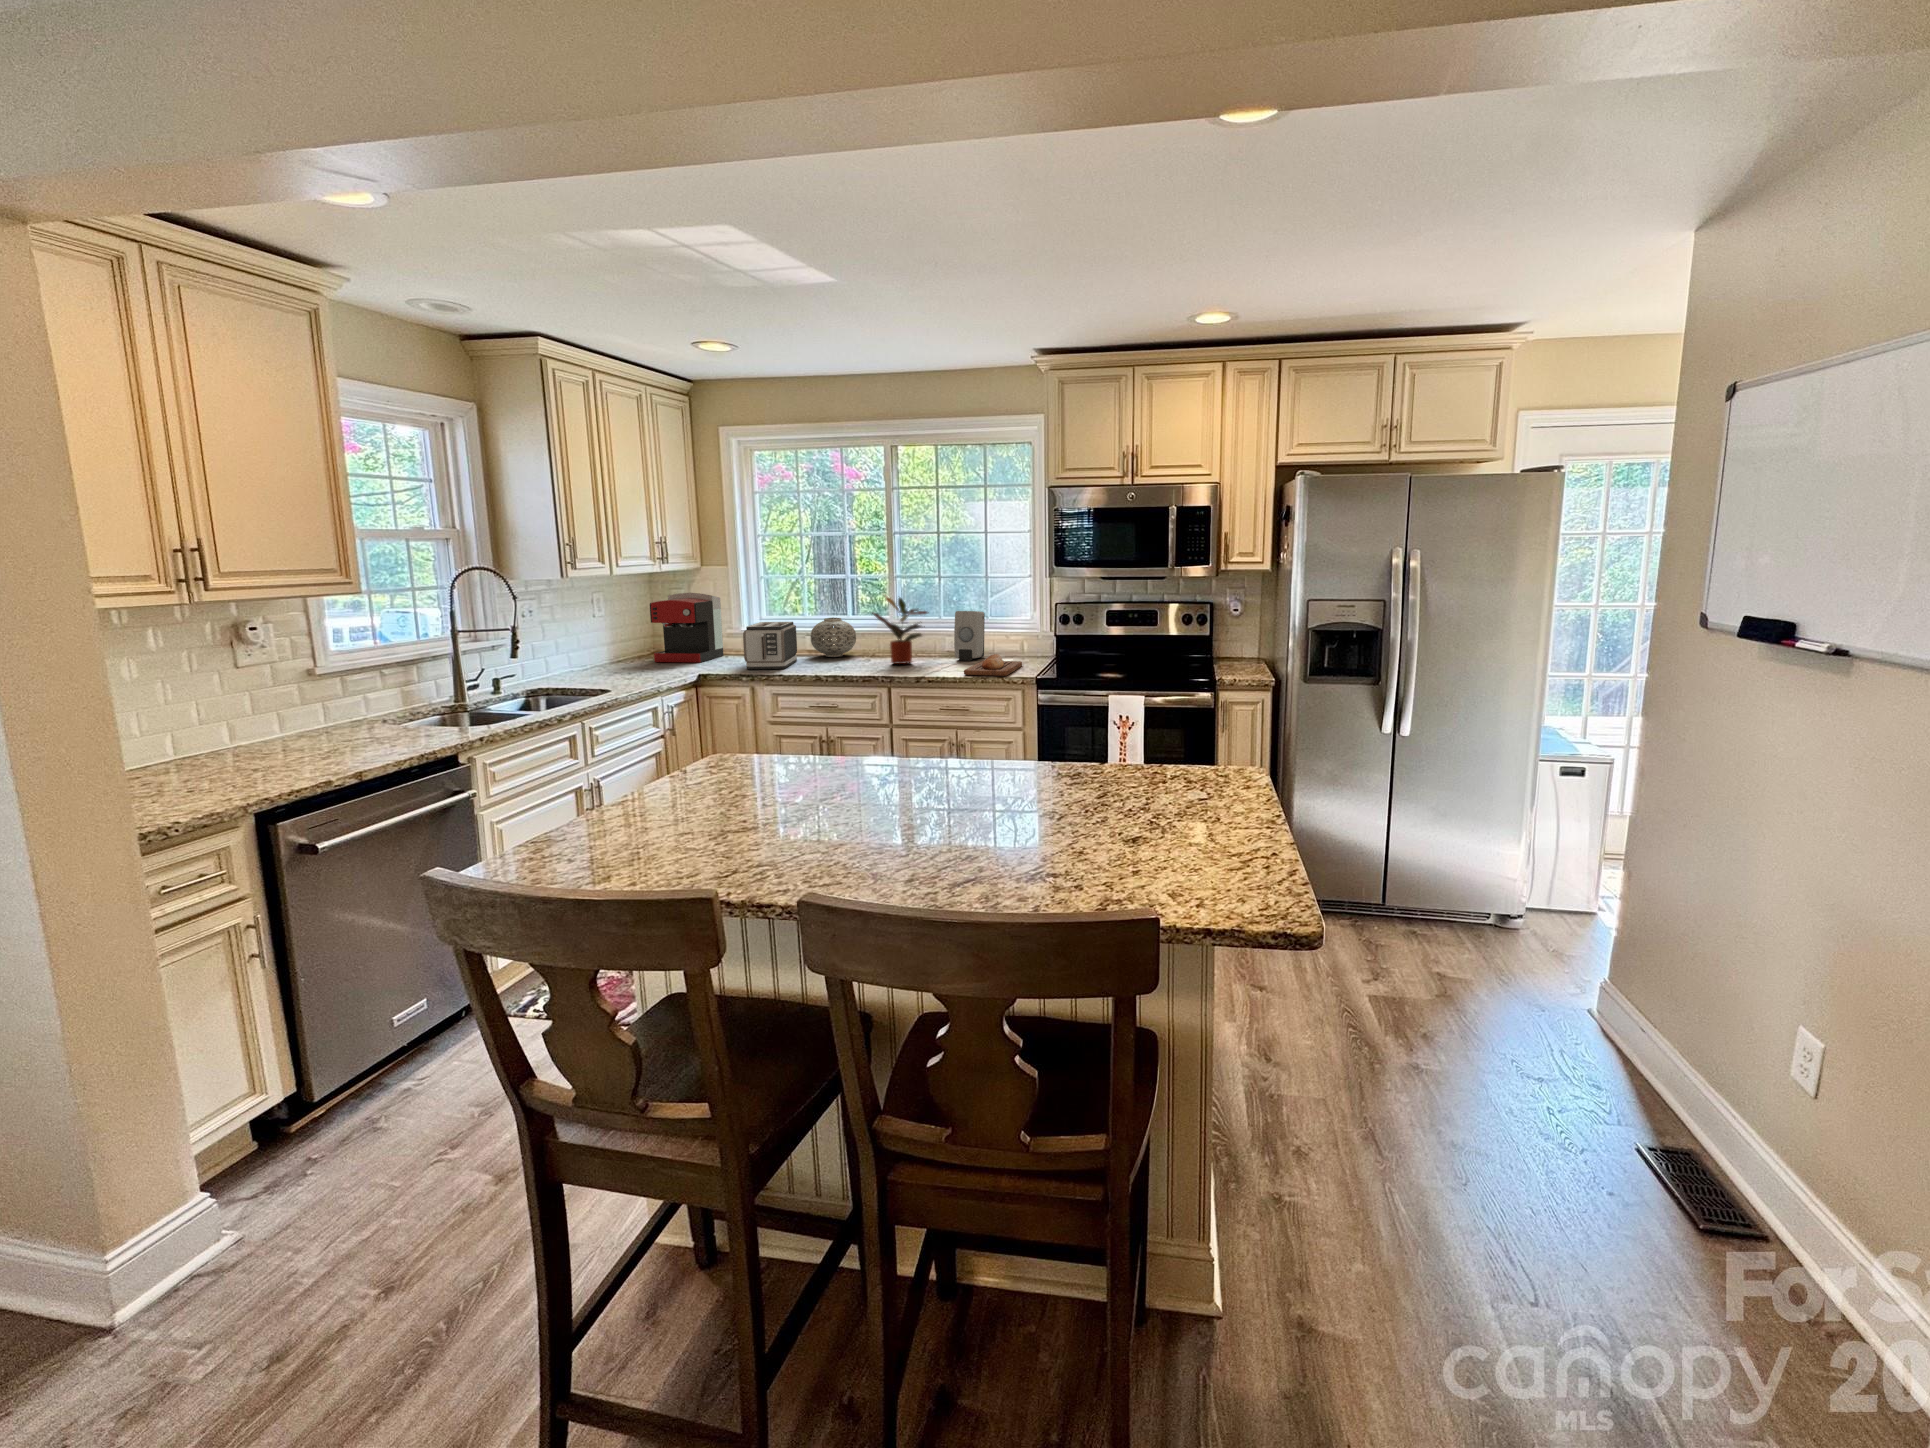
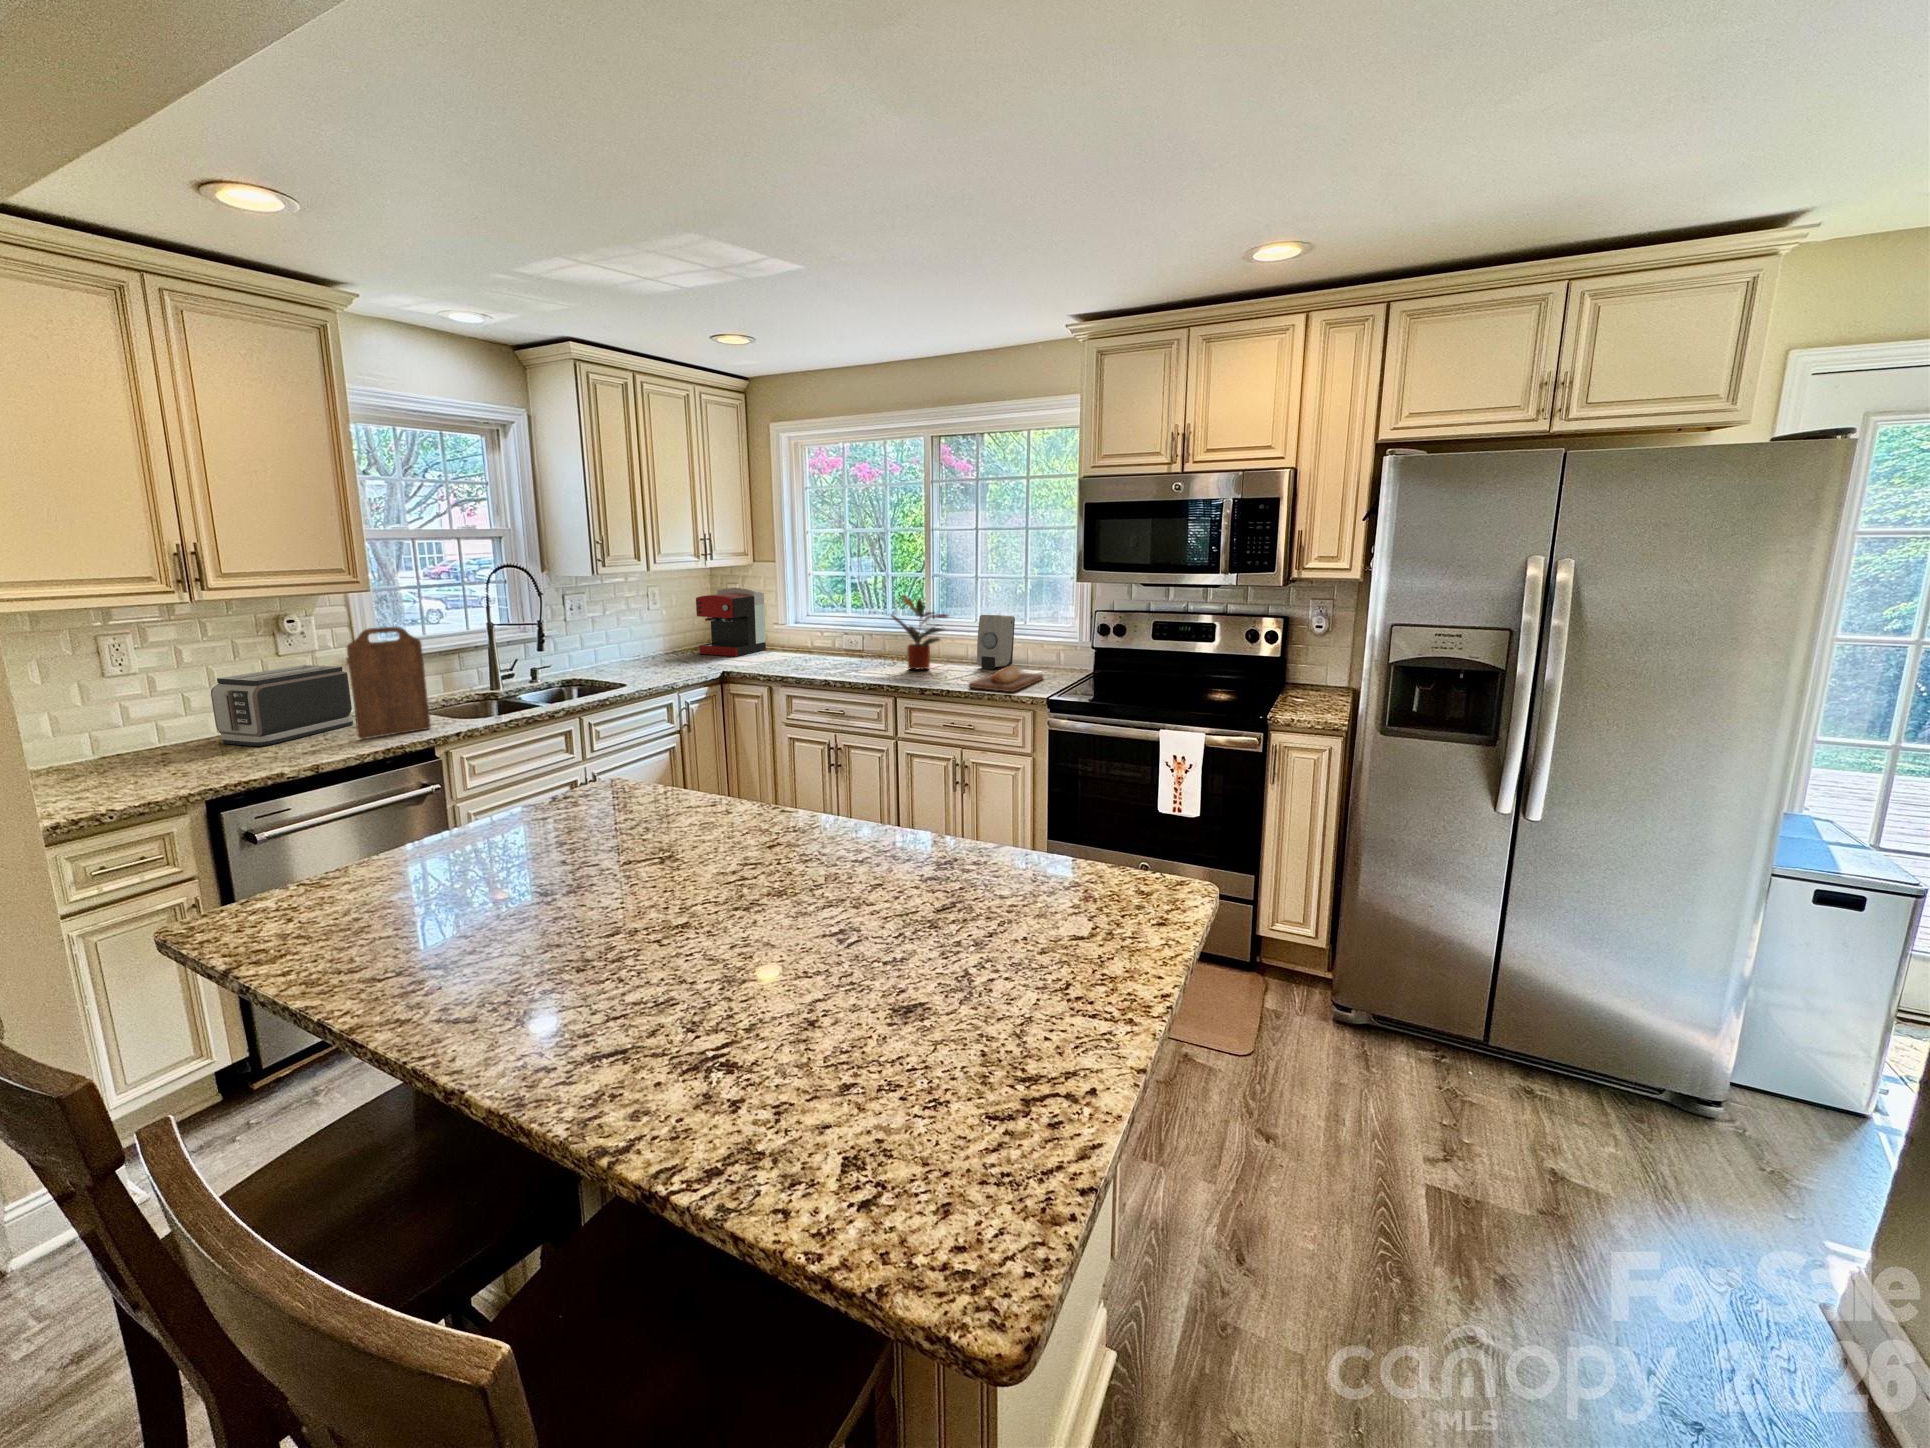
vase: present [811,617,856,657] -> none [841,616,886,657]
toaster: present [743,622,797,669] -> present [211,665,353,746]
cutting board: none [360,629,445,750] -> present [347,626,431,739]

